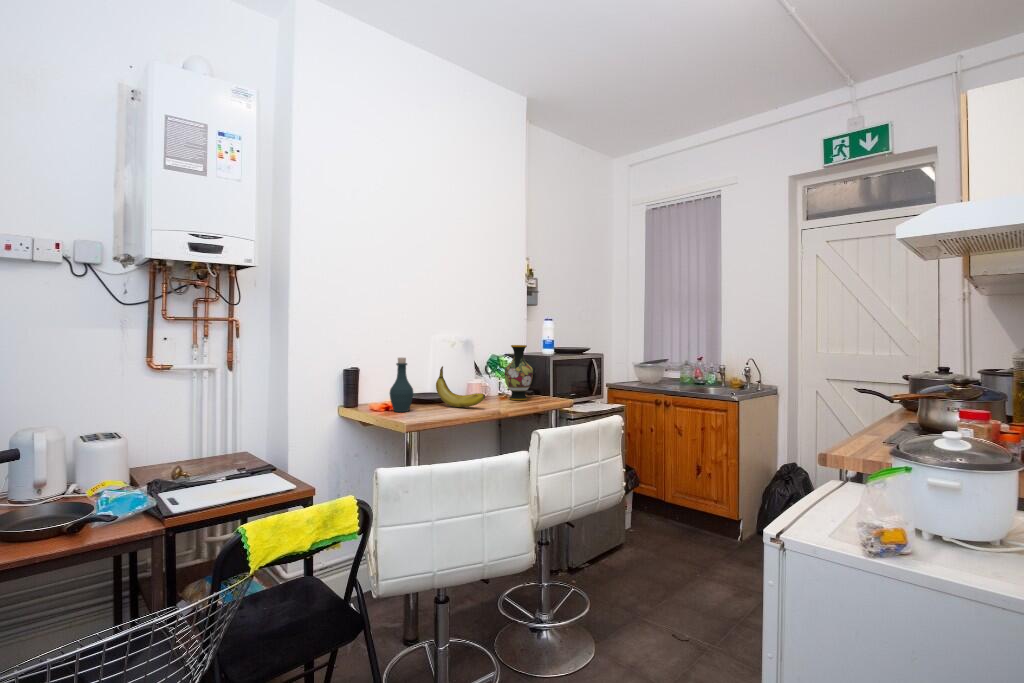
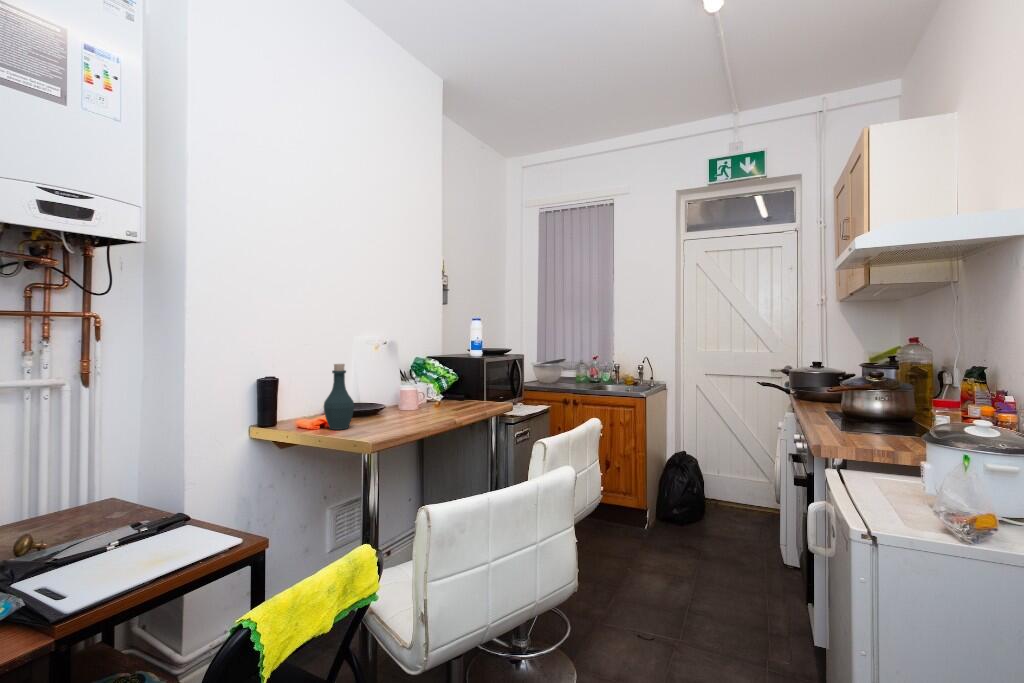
vase: present [505,345,533,400] -> none [440,346,471,406]
banana: present [436,366,485,407] -> none [372,372,435,419]

